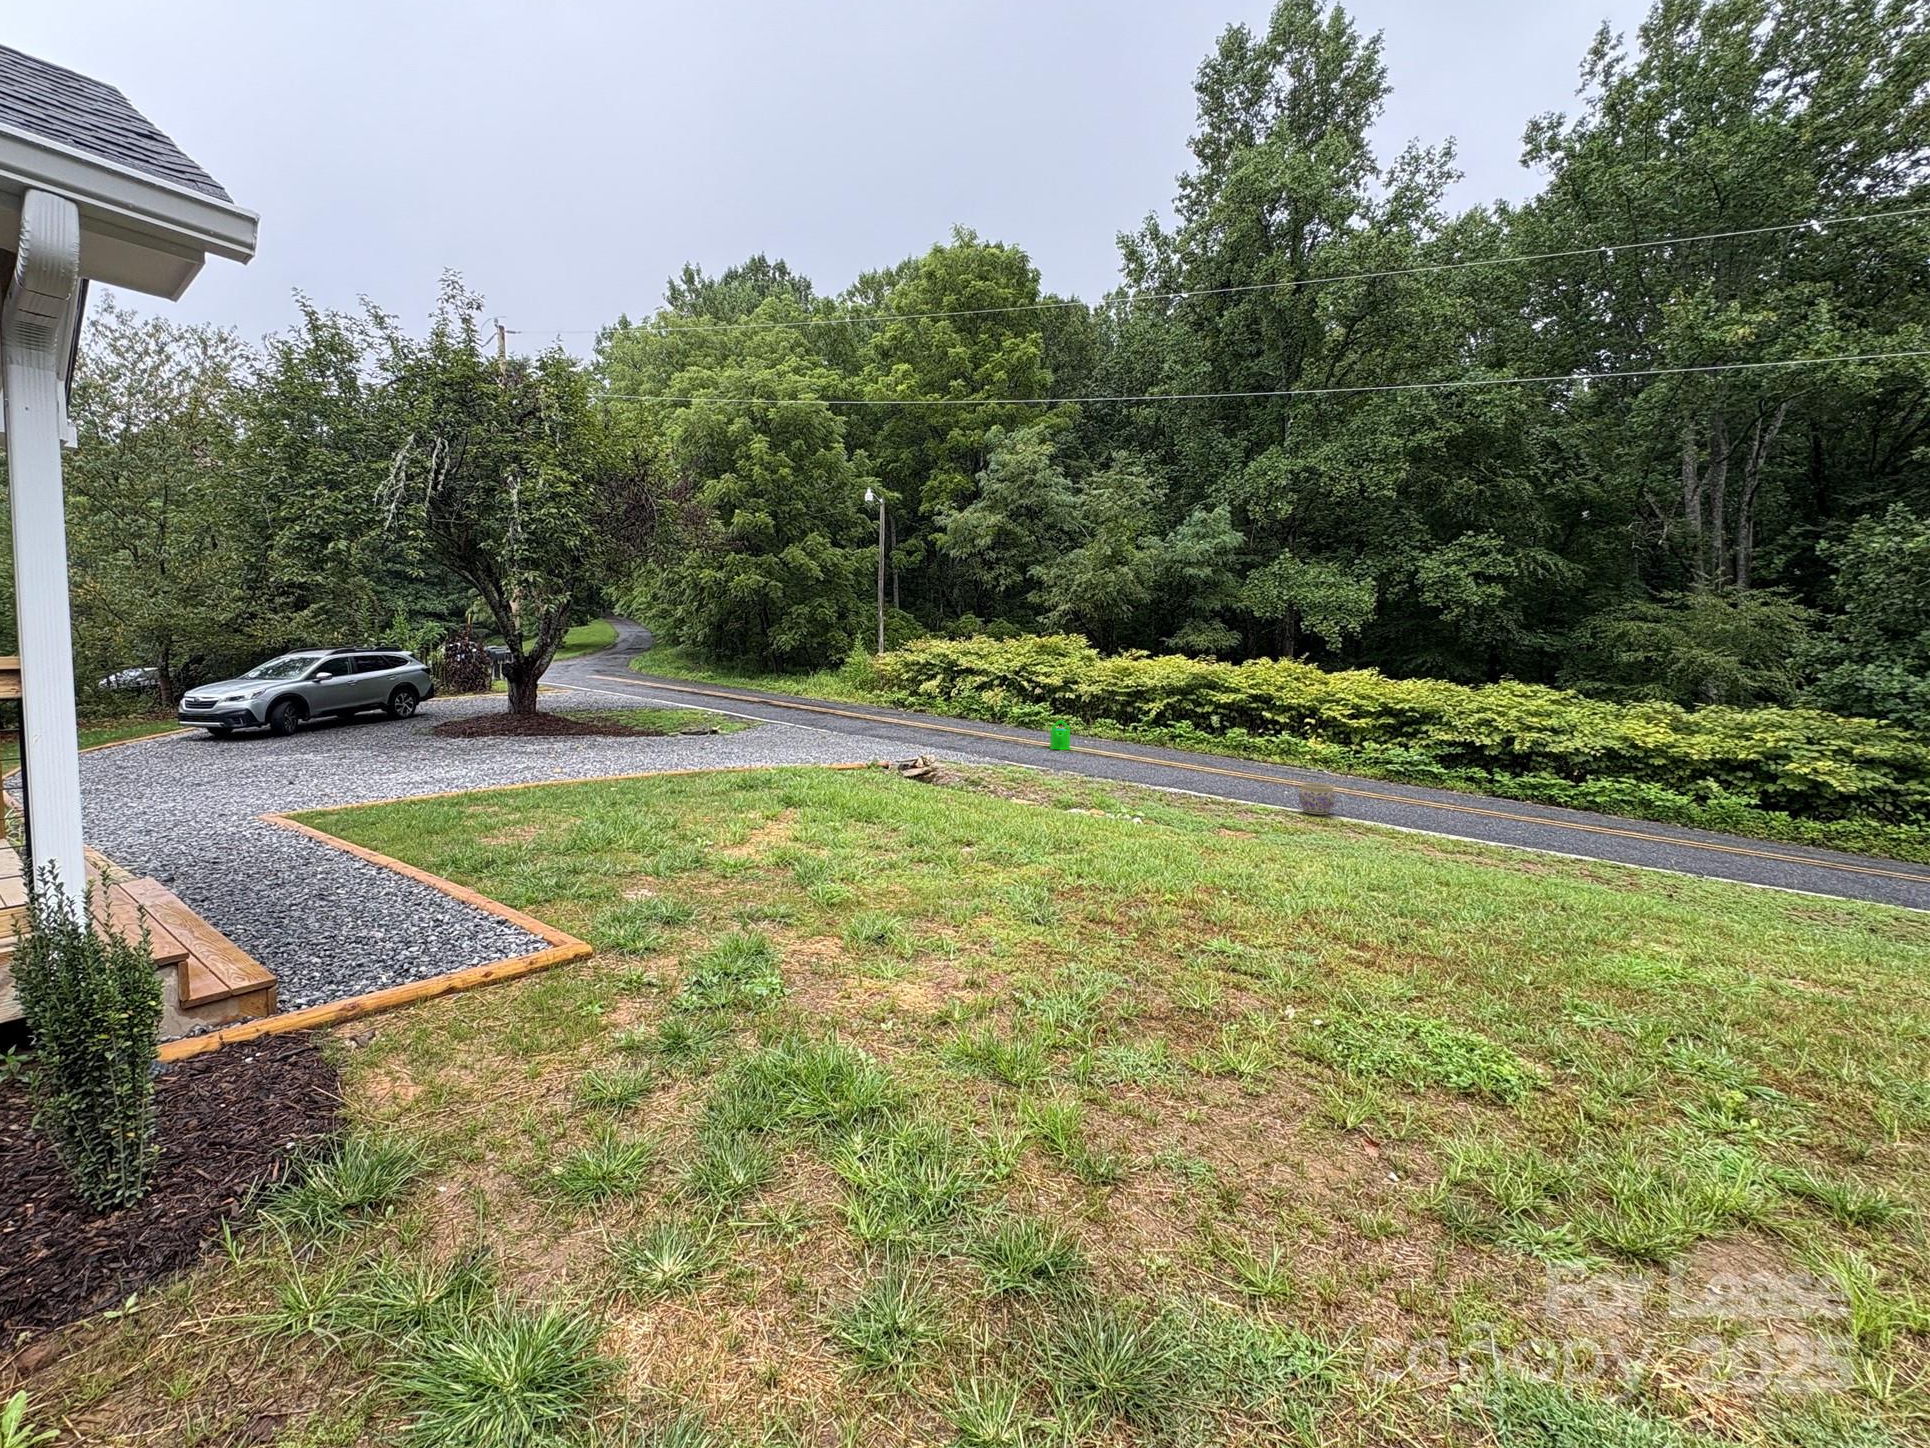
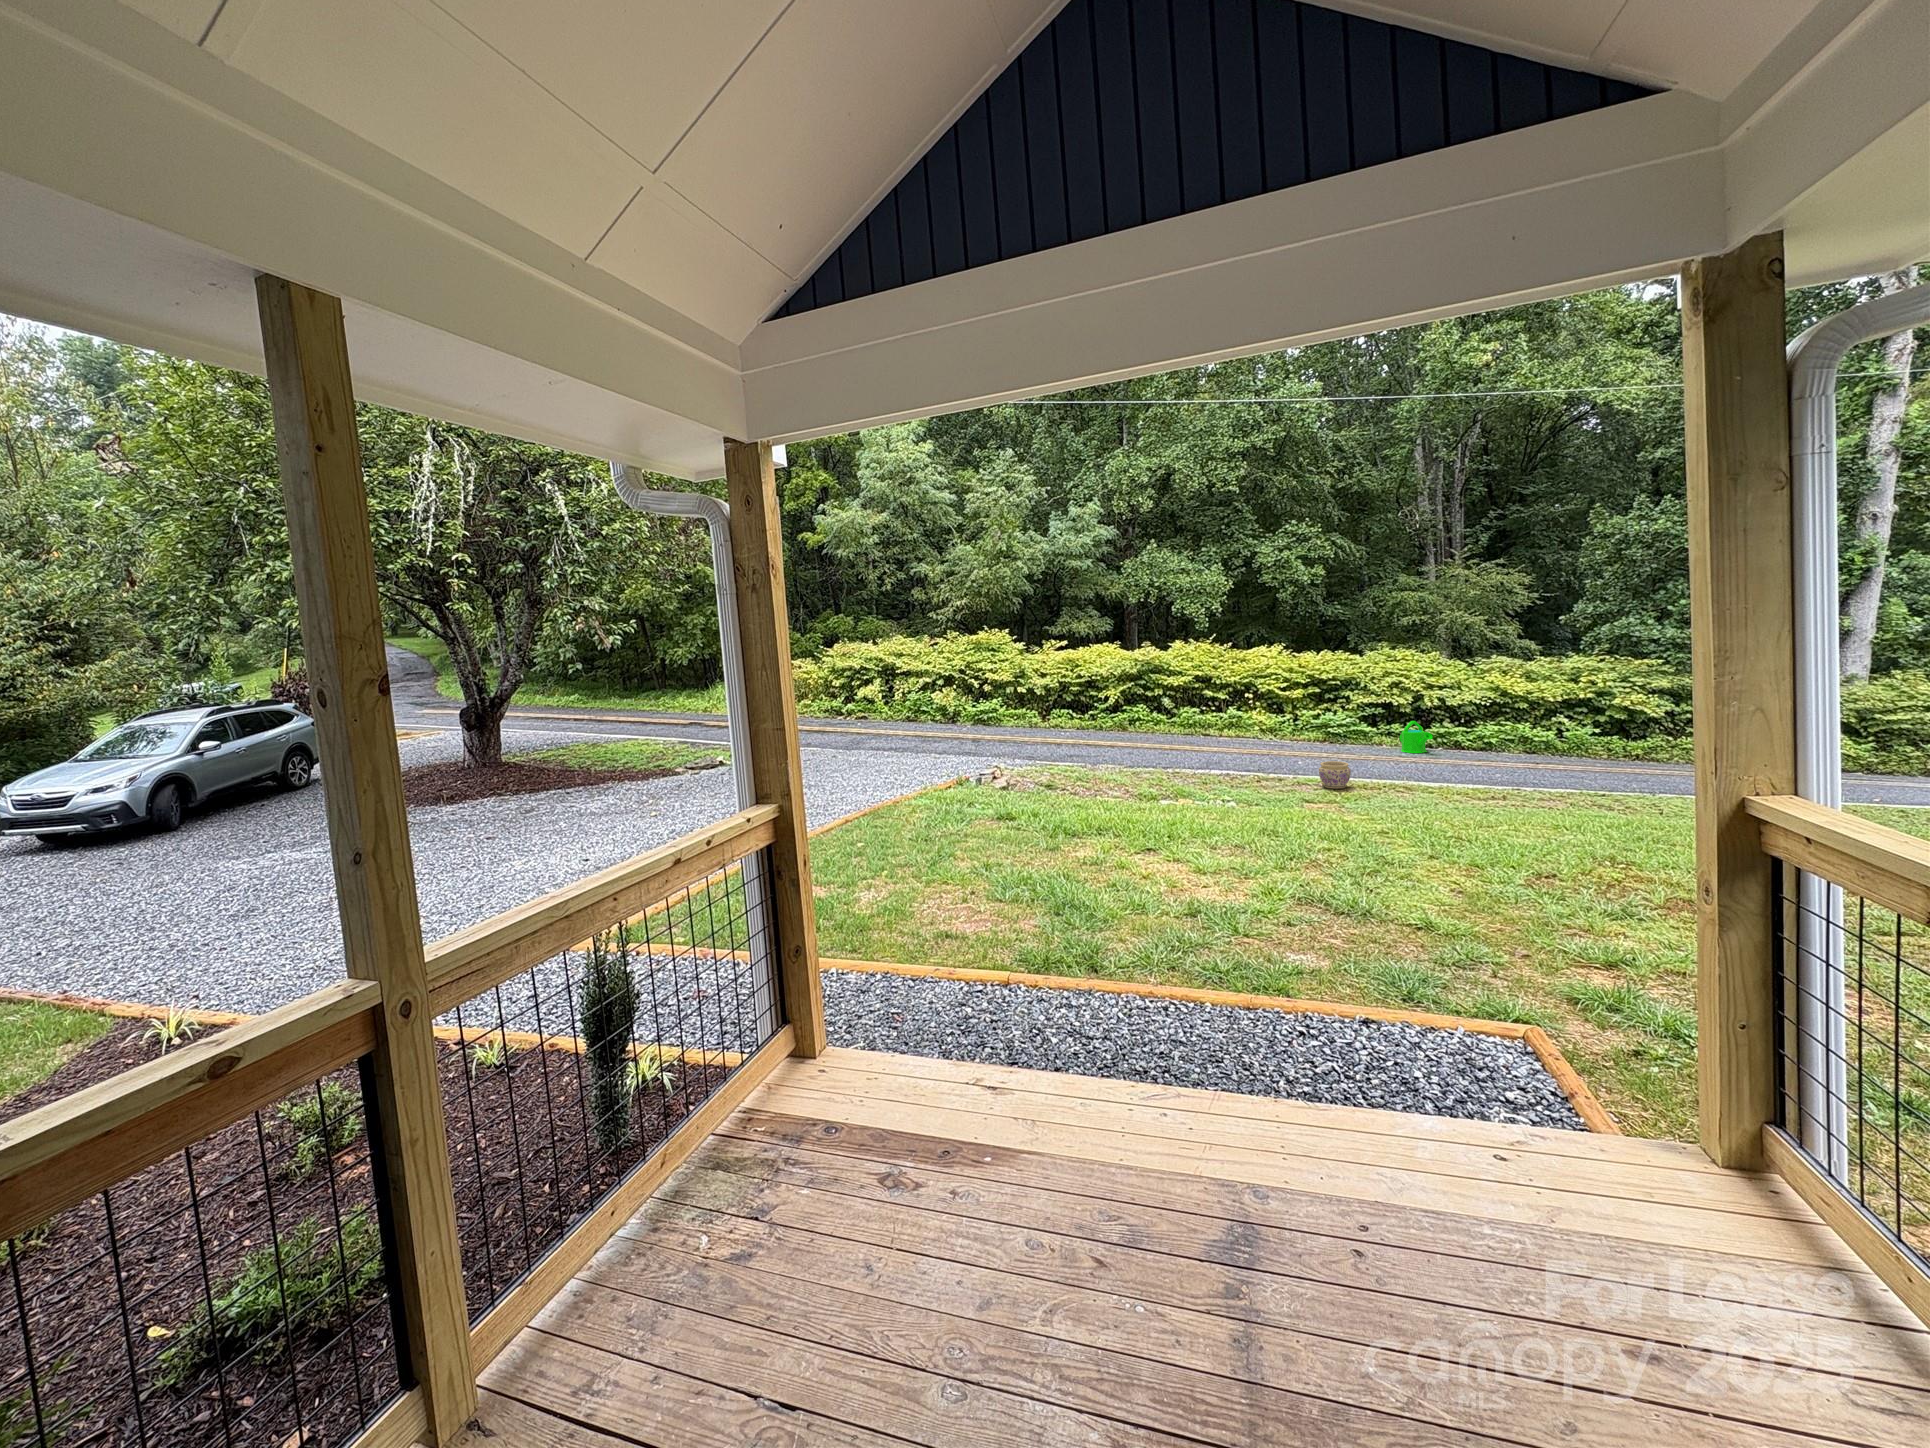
watering can: present [1050,720,1071,750] -> present [1399,721,1433,753]

